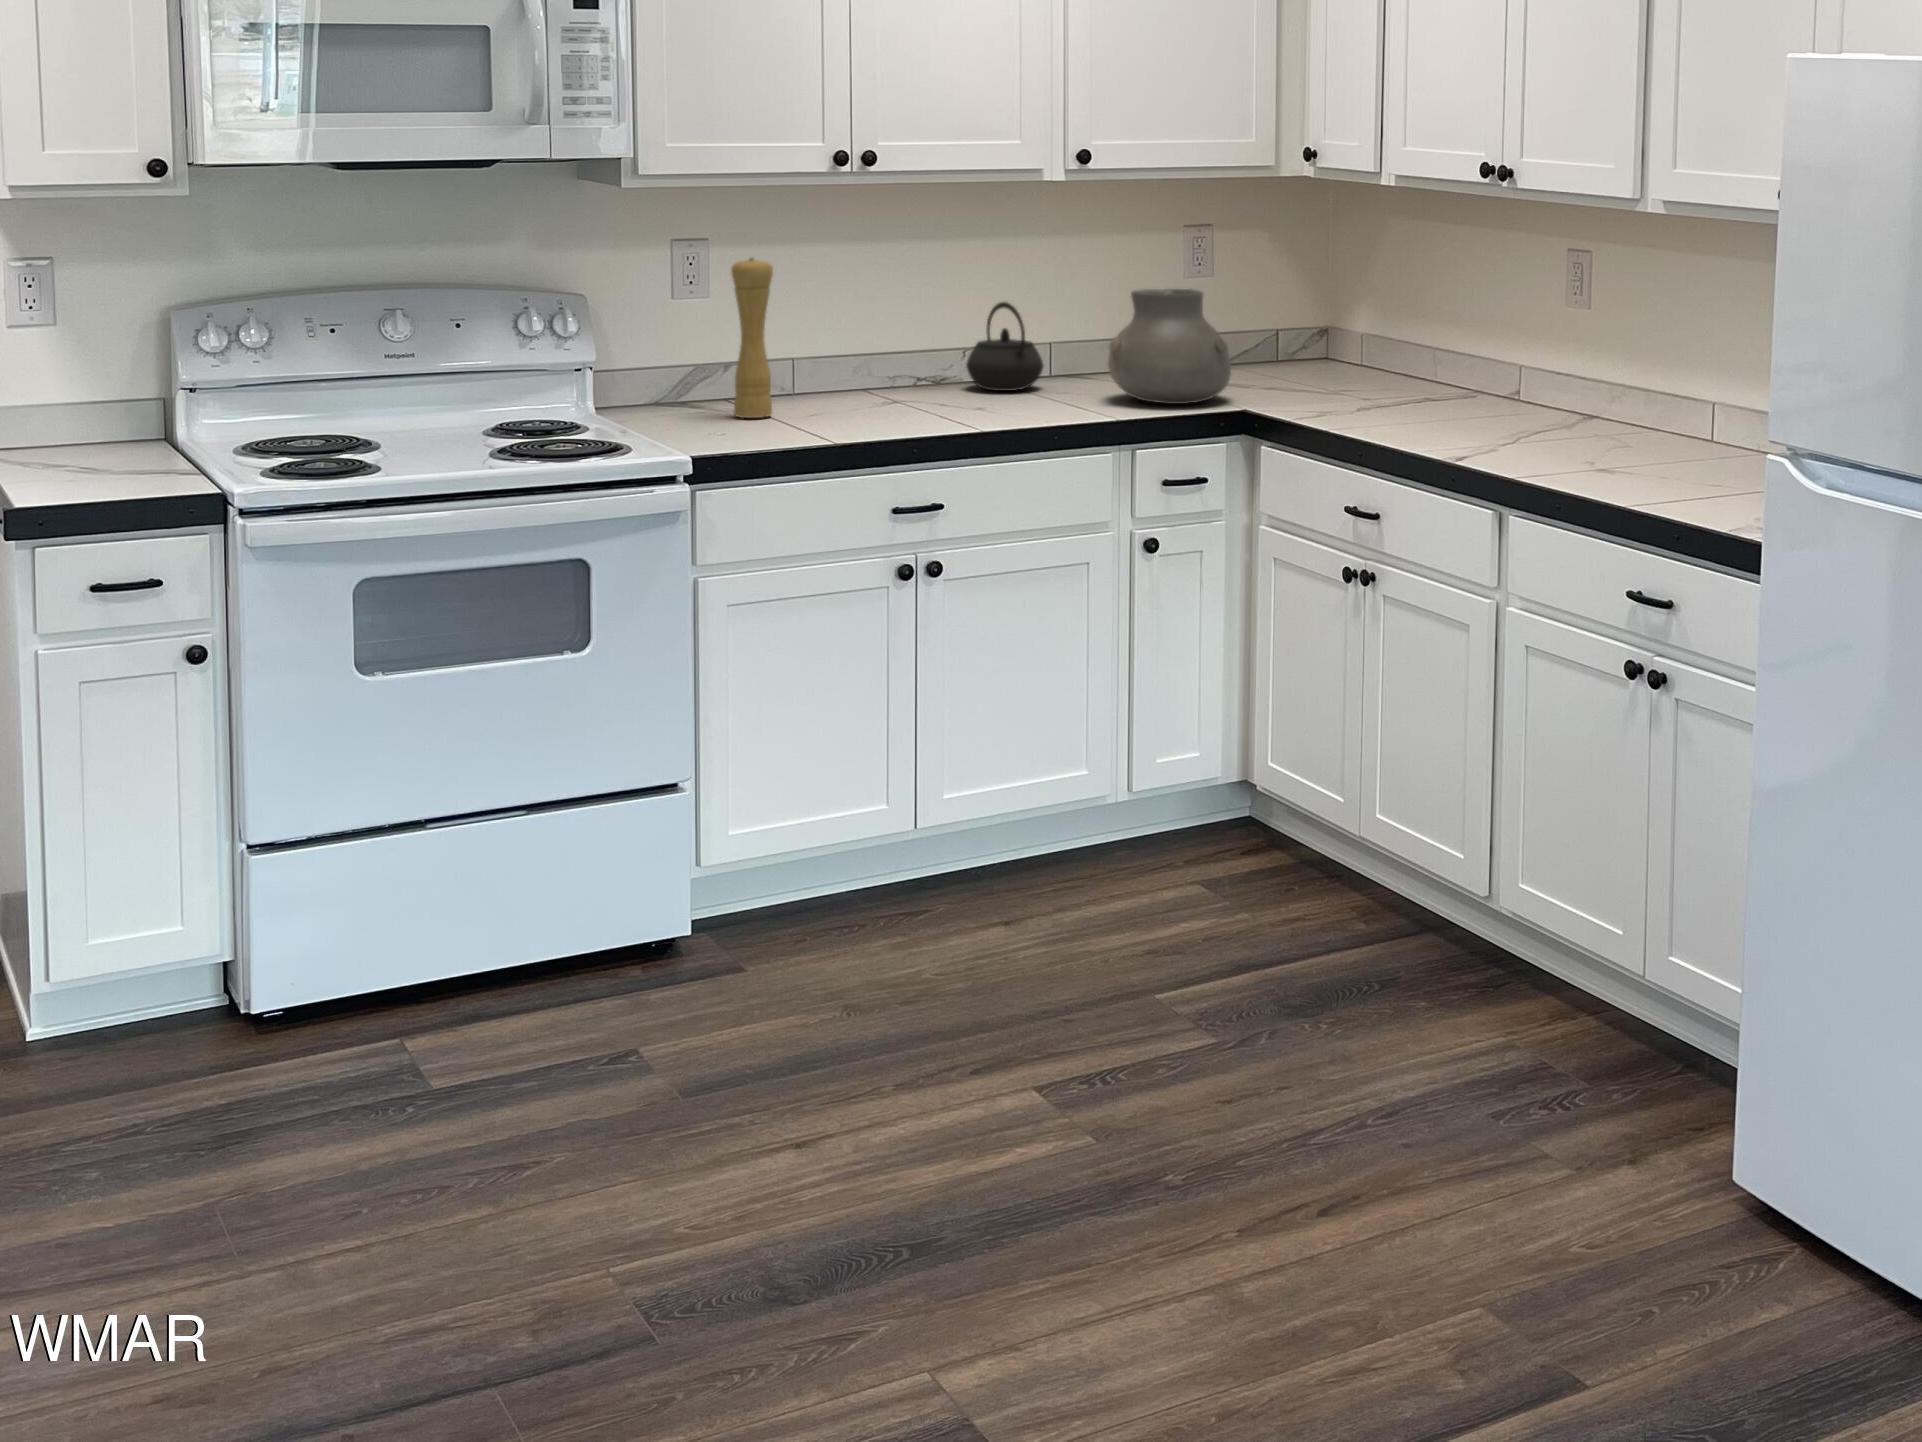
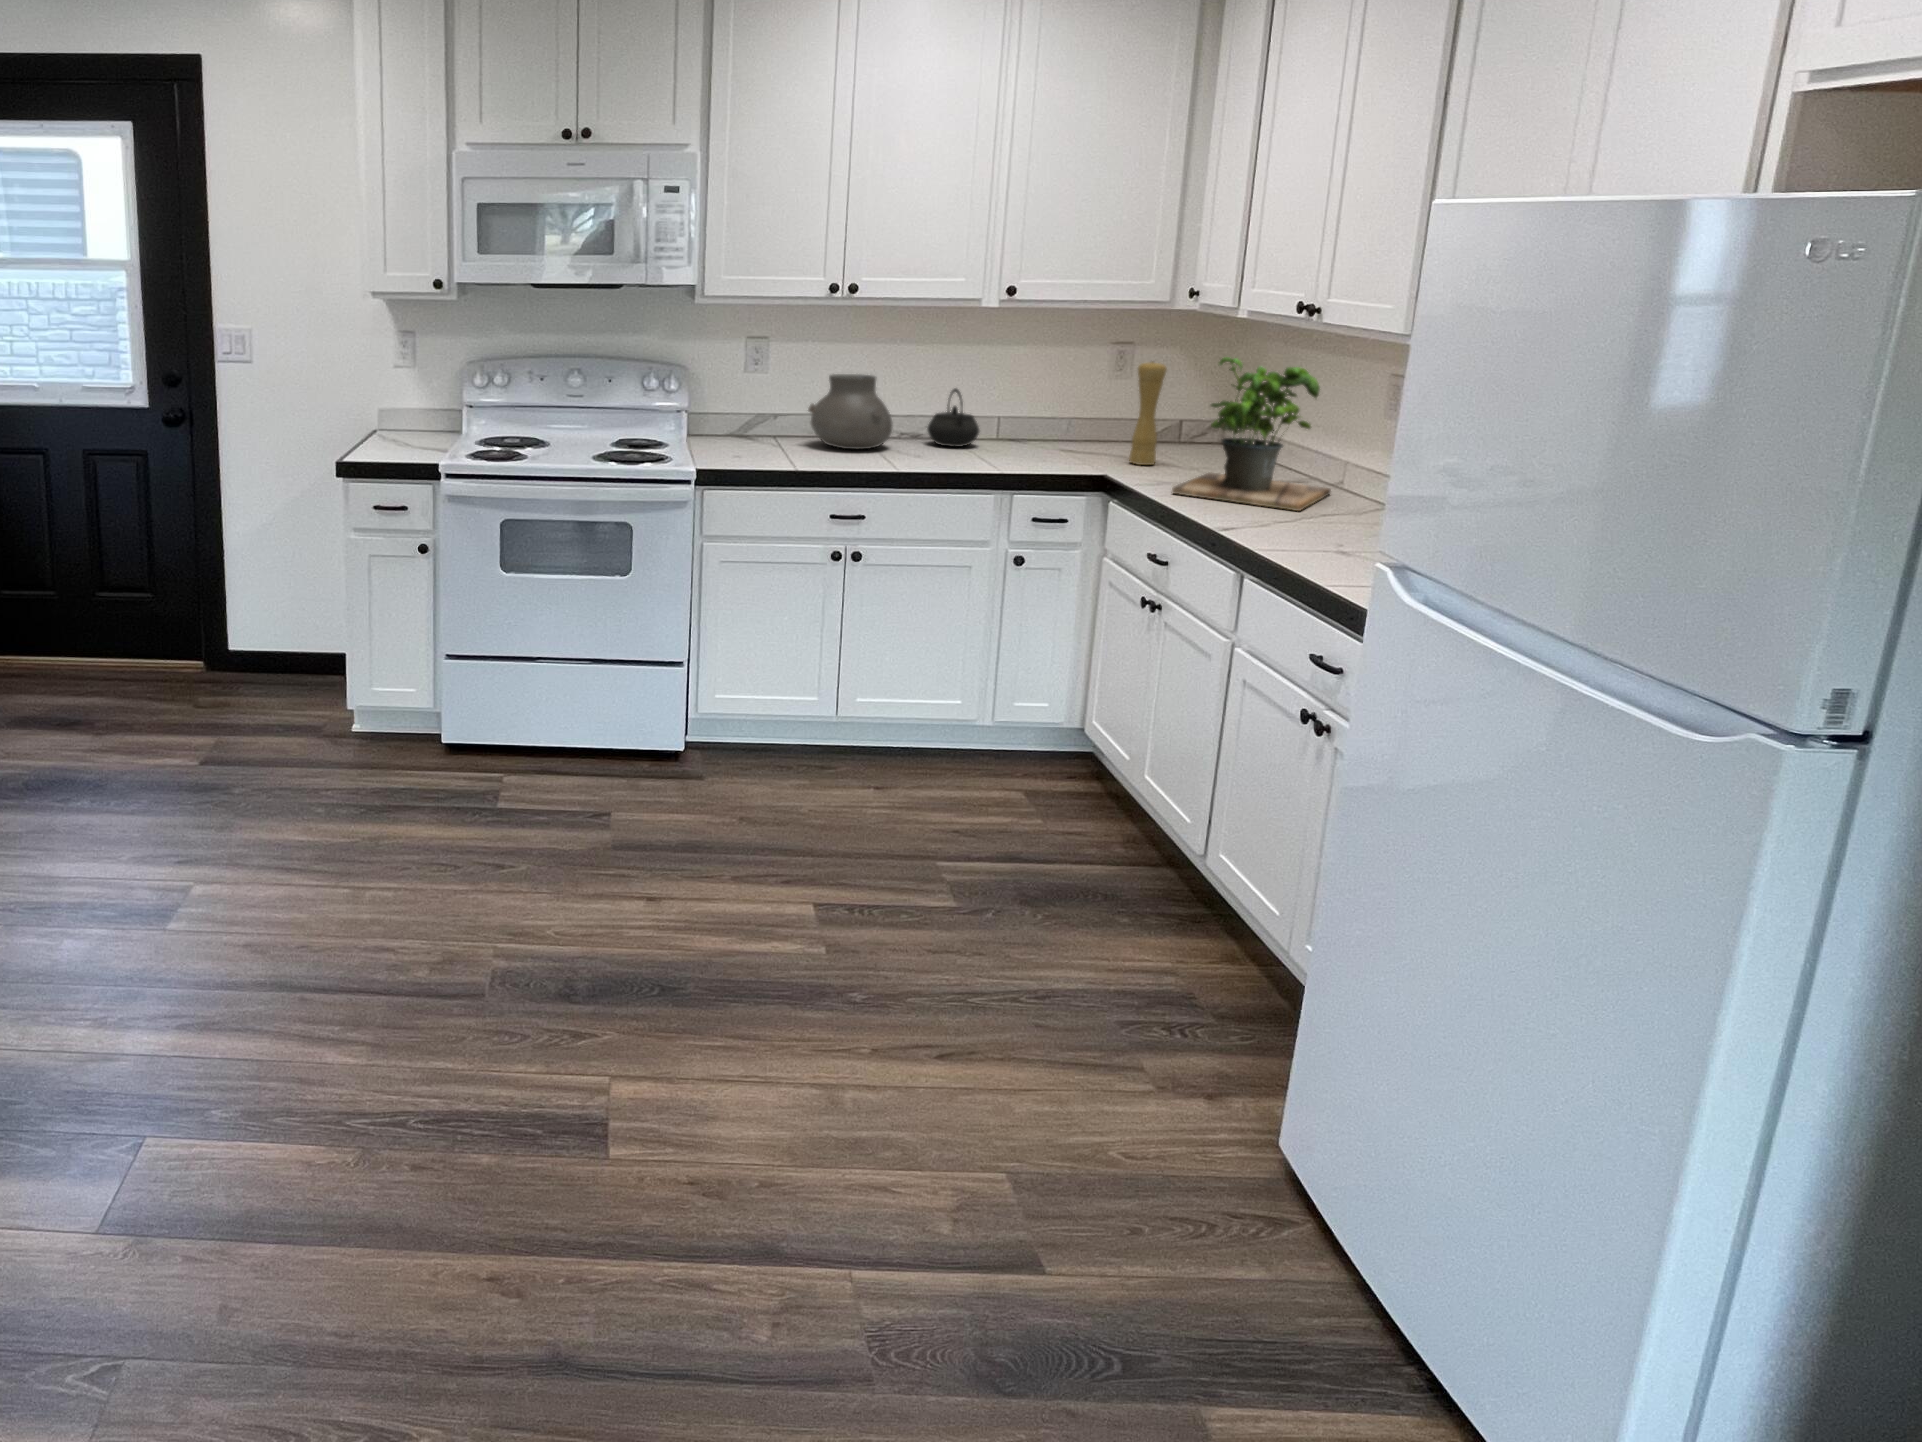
potted plant: none [1358,236,1521,430] -> present [1172,357,1331,511]
pepper mill: present [731,258,773,418] -> present [1129,362,1167,465]
vase: present [1108,289,1231,404] -> present [808,374,893,449]

